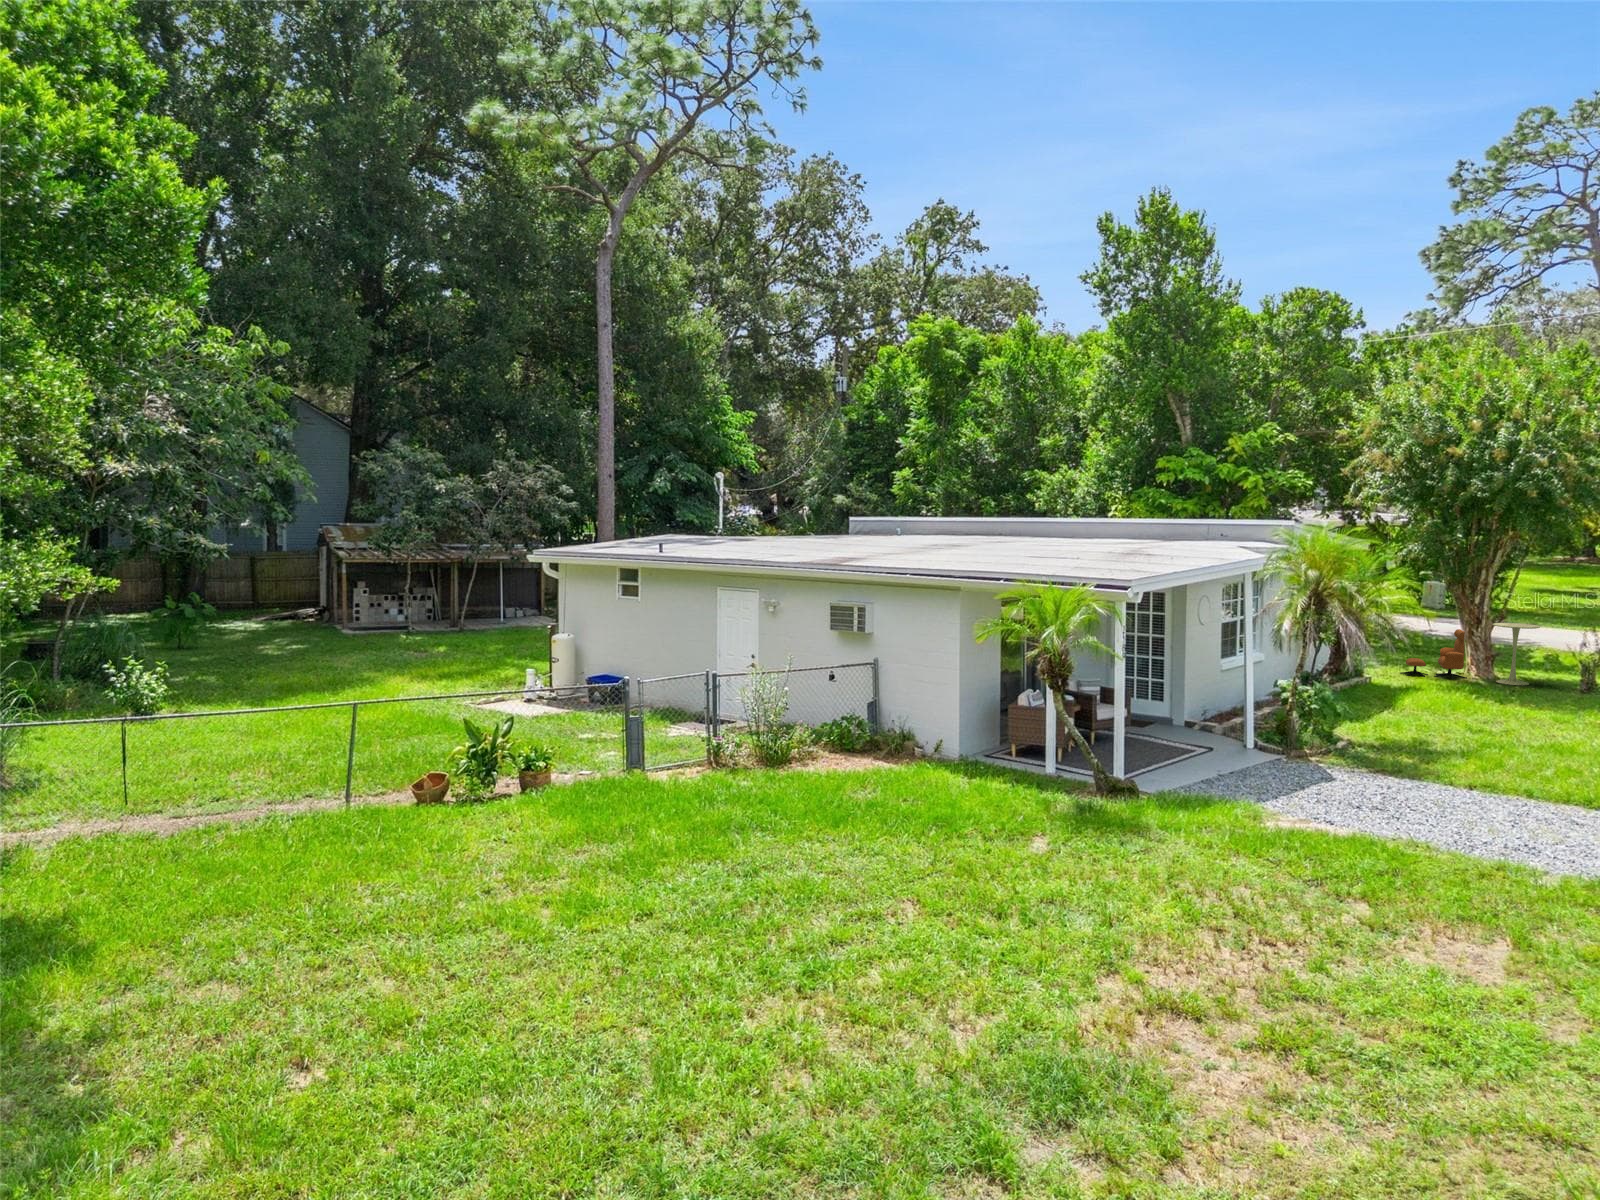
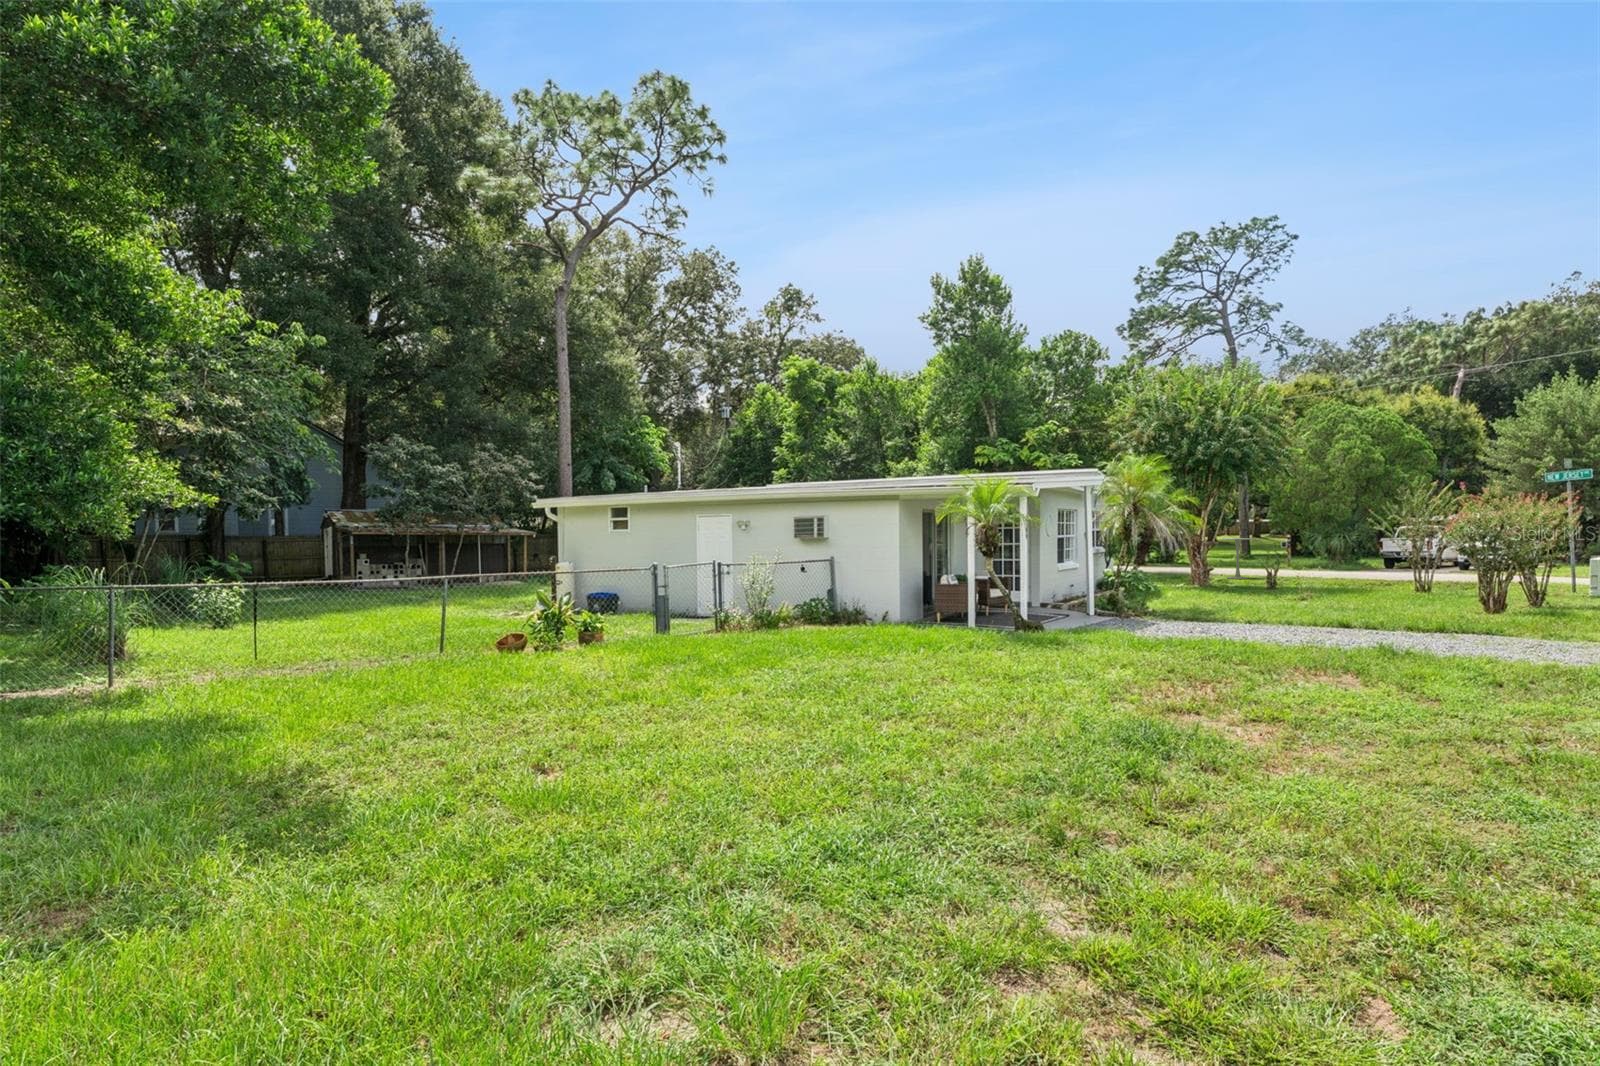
lounge chair: present [1400,629,1467,679] -> none [1164,545,1208,578]

